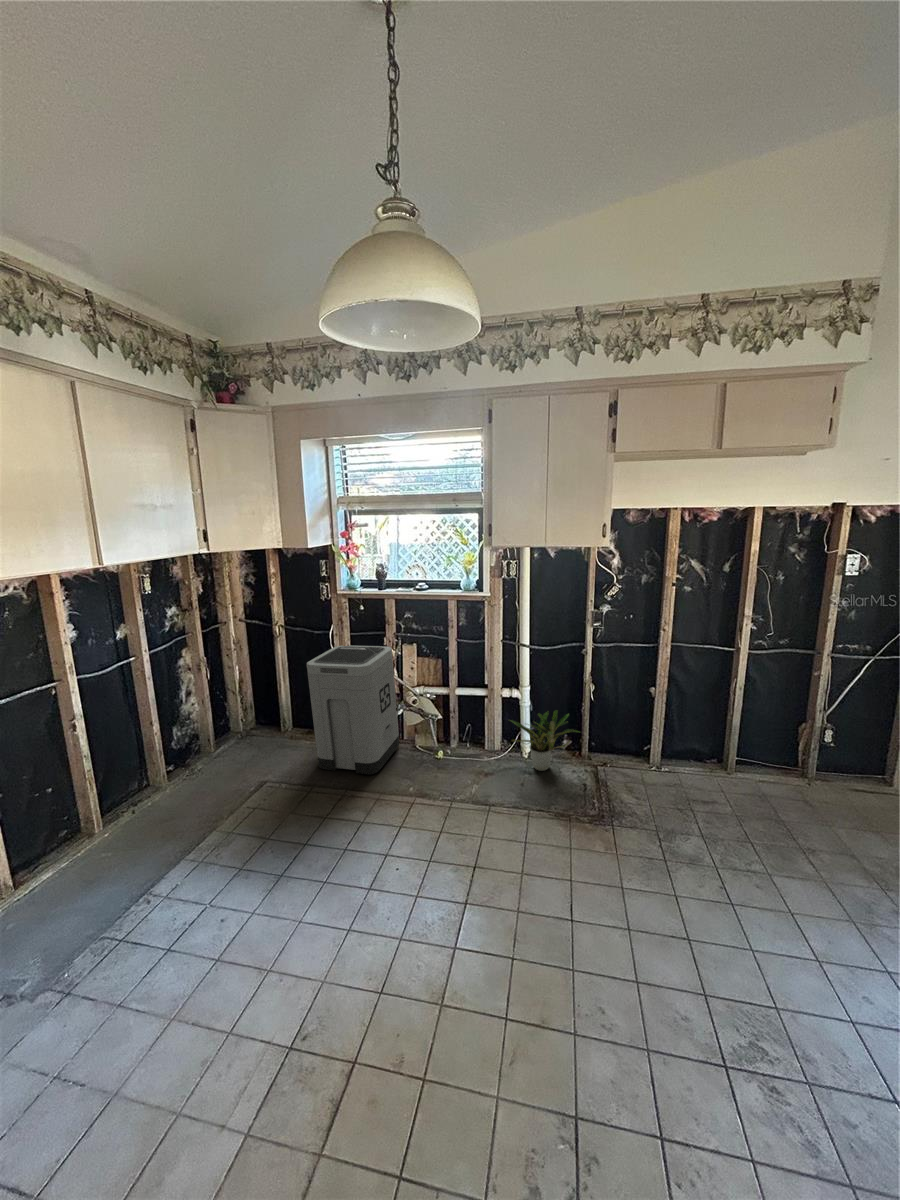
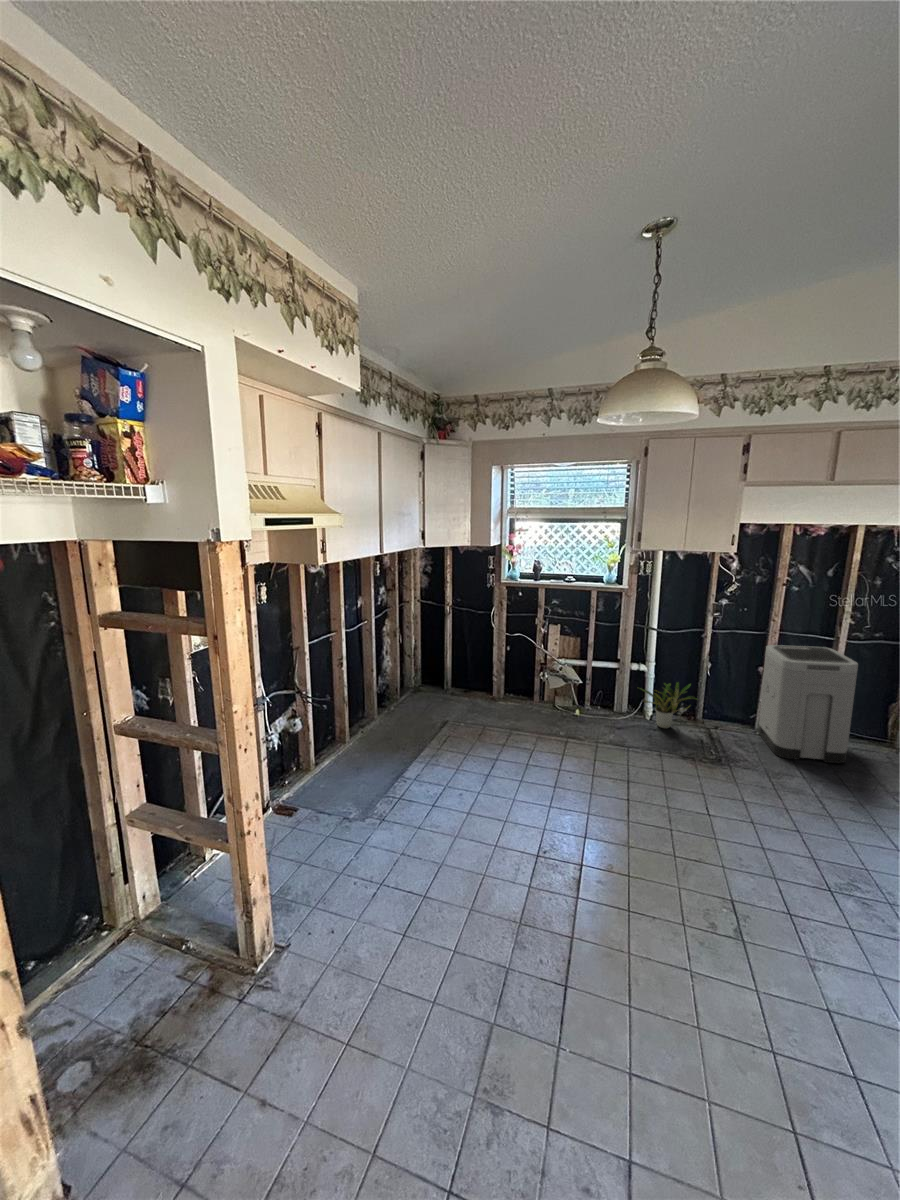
trash can: present [307,646,399,774] -> present [758,645,858,763]

